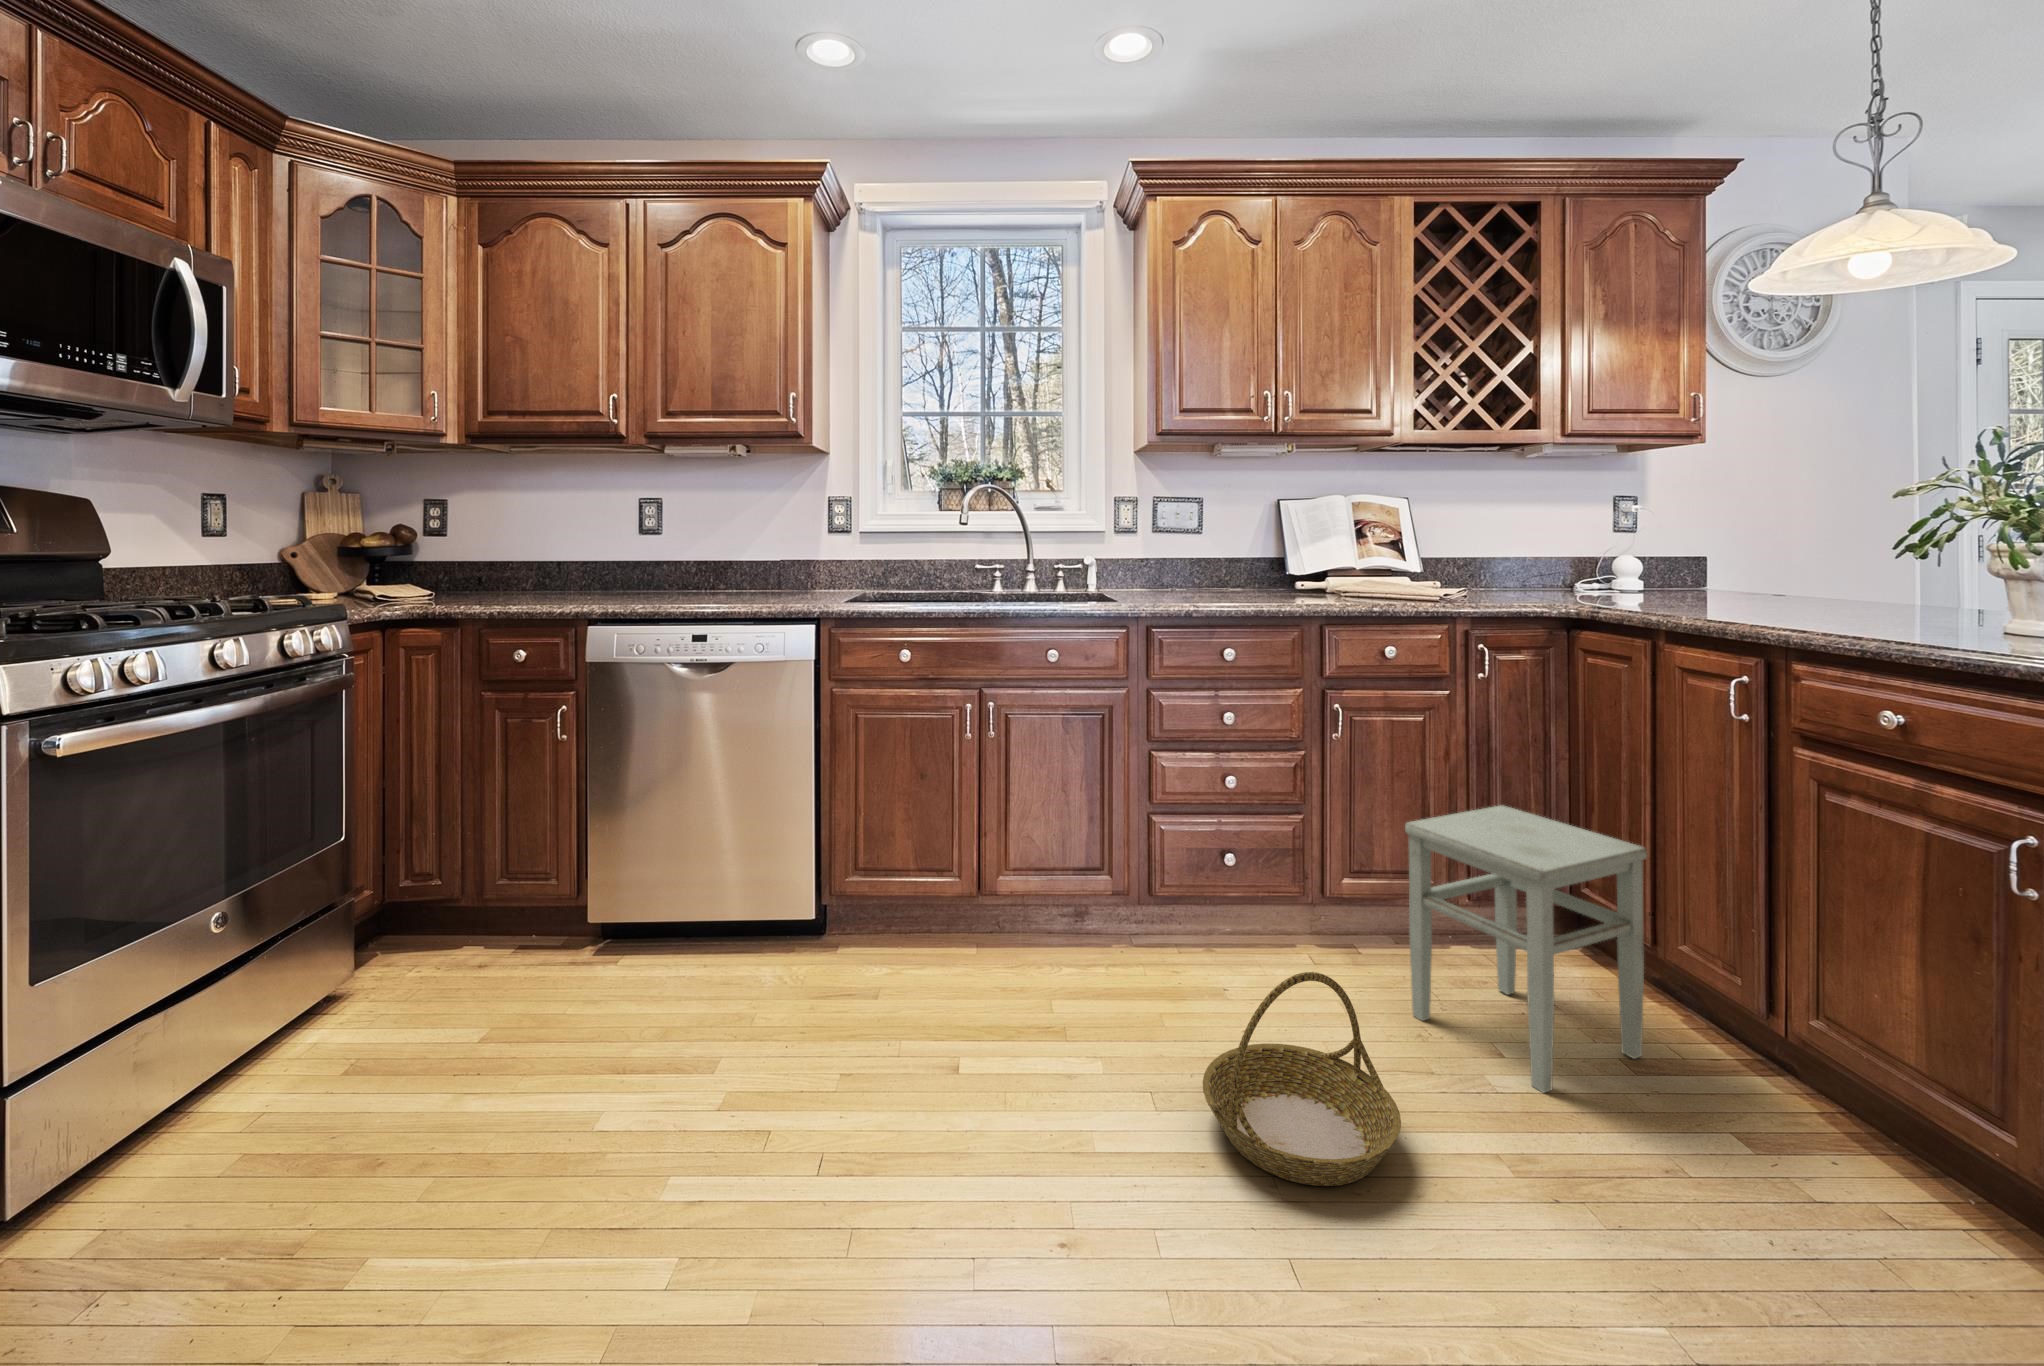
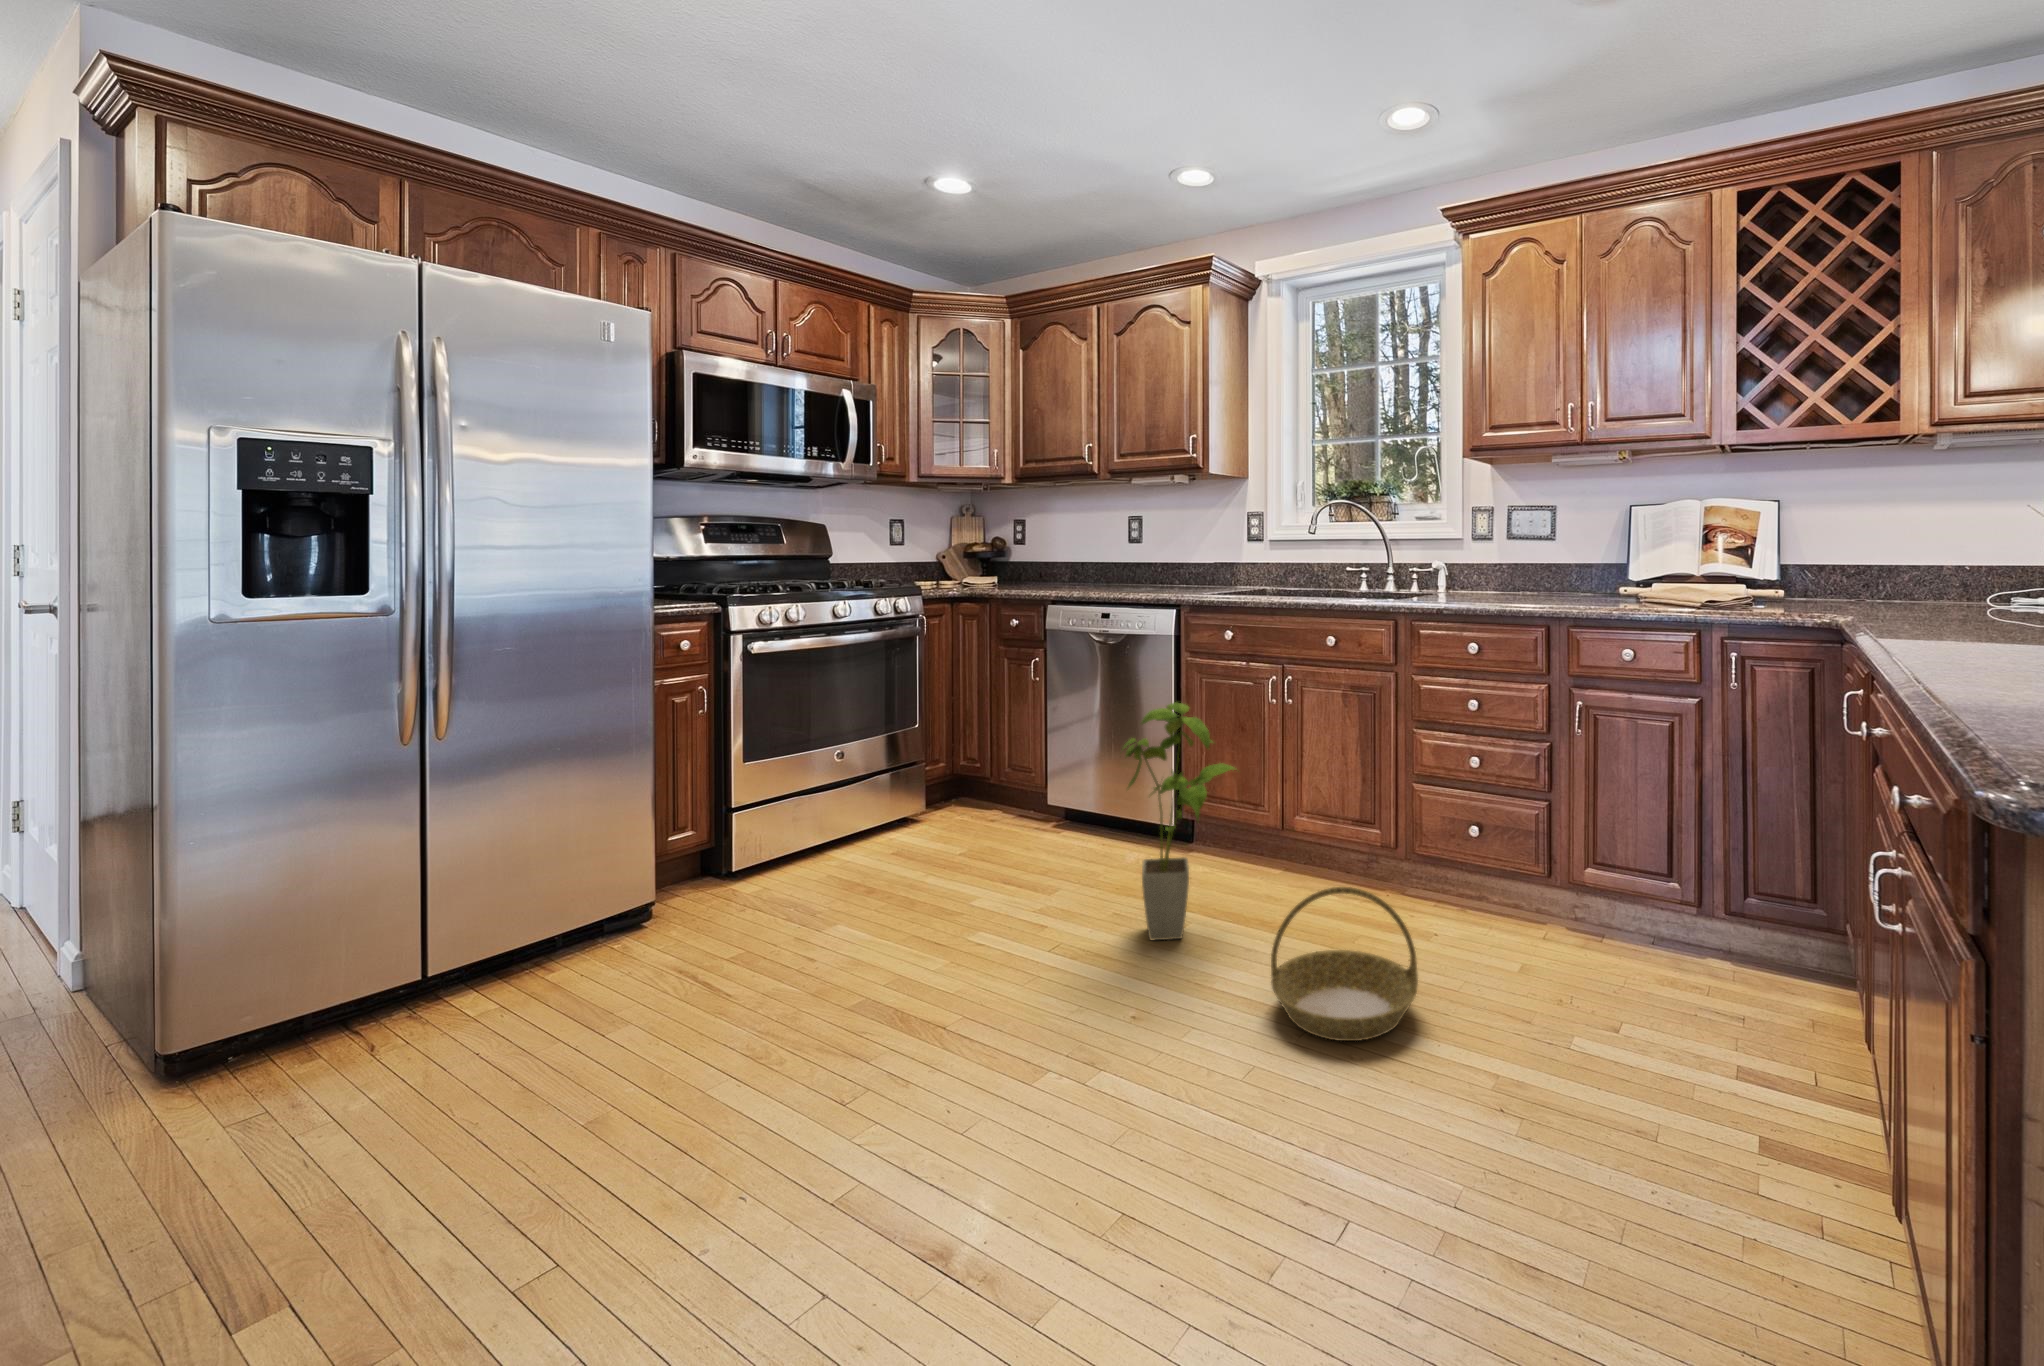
house plant: none [889,759,1065,1109] -> present [1121,703,1235,940]
stool: present [1405,805,1647,1093] -> none [1557,807,1748,1064]

